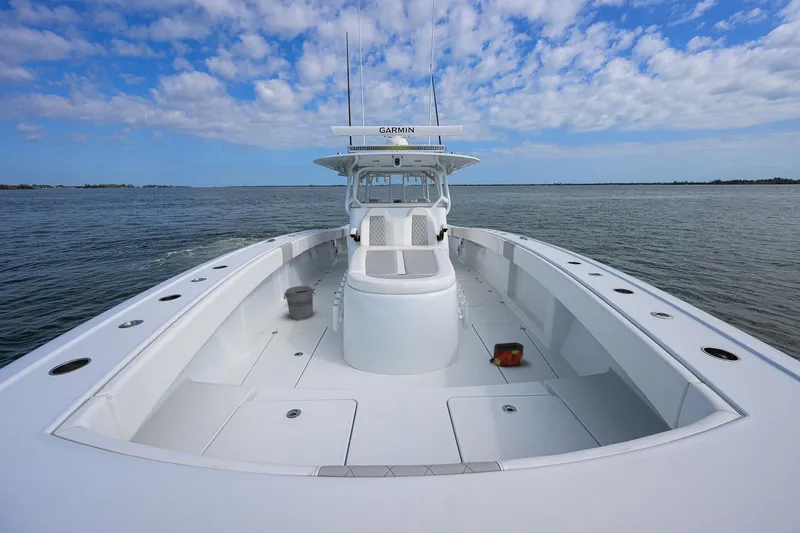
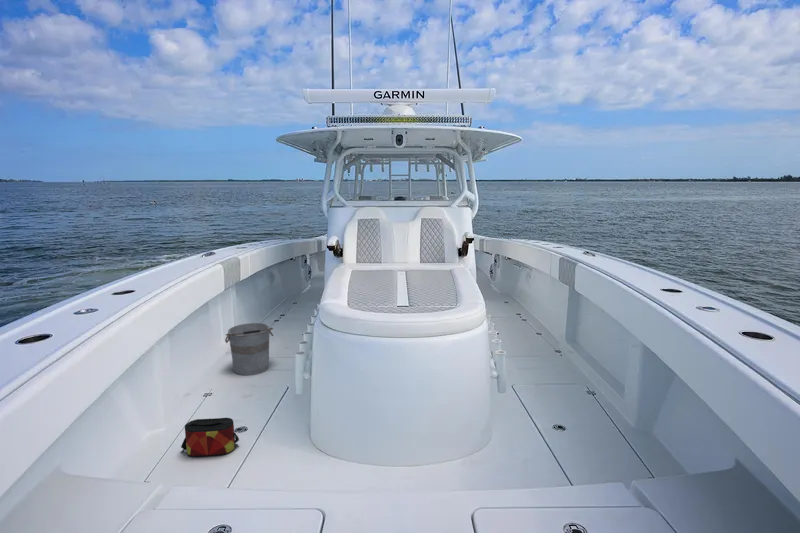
bag: present [489,342,524,367] -> present [181,418,239,457]

